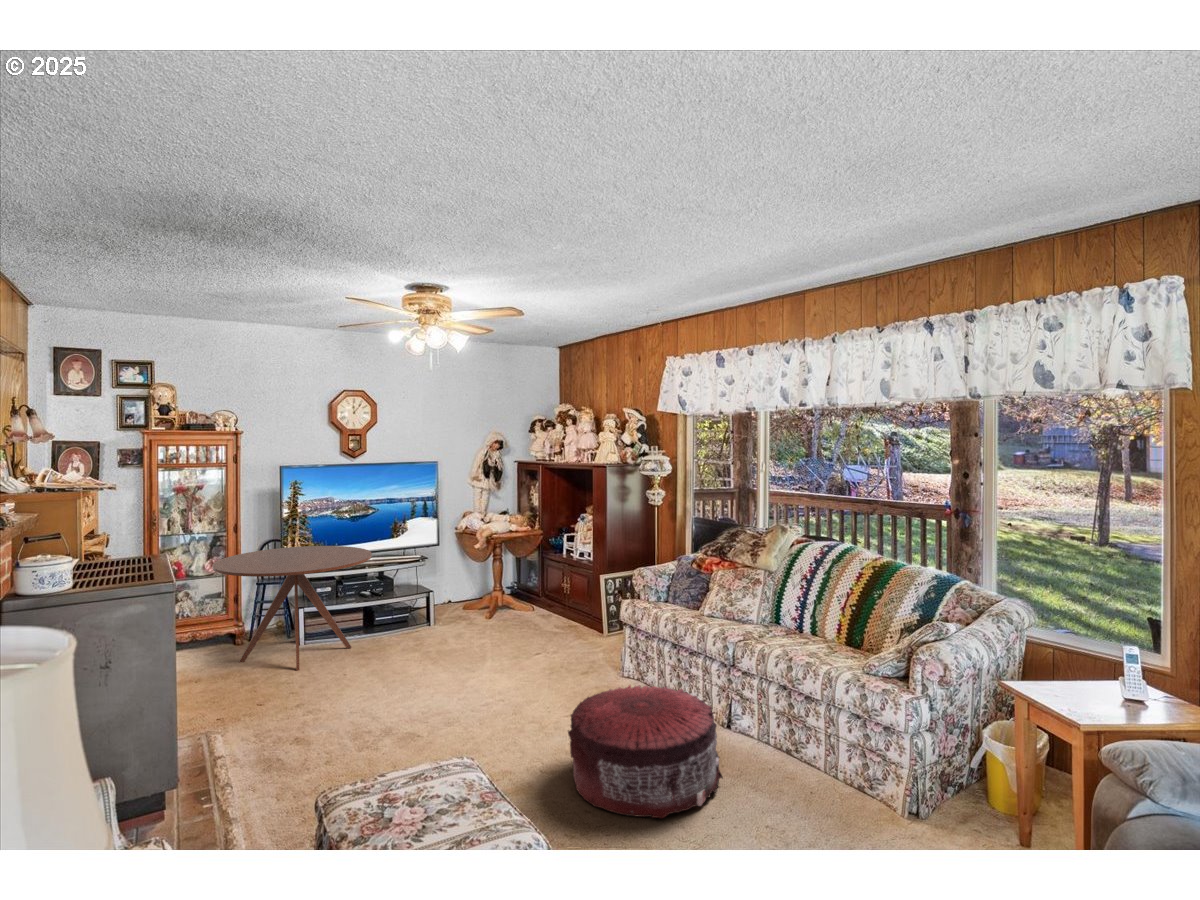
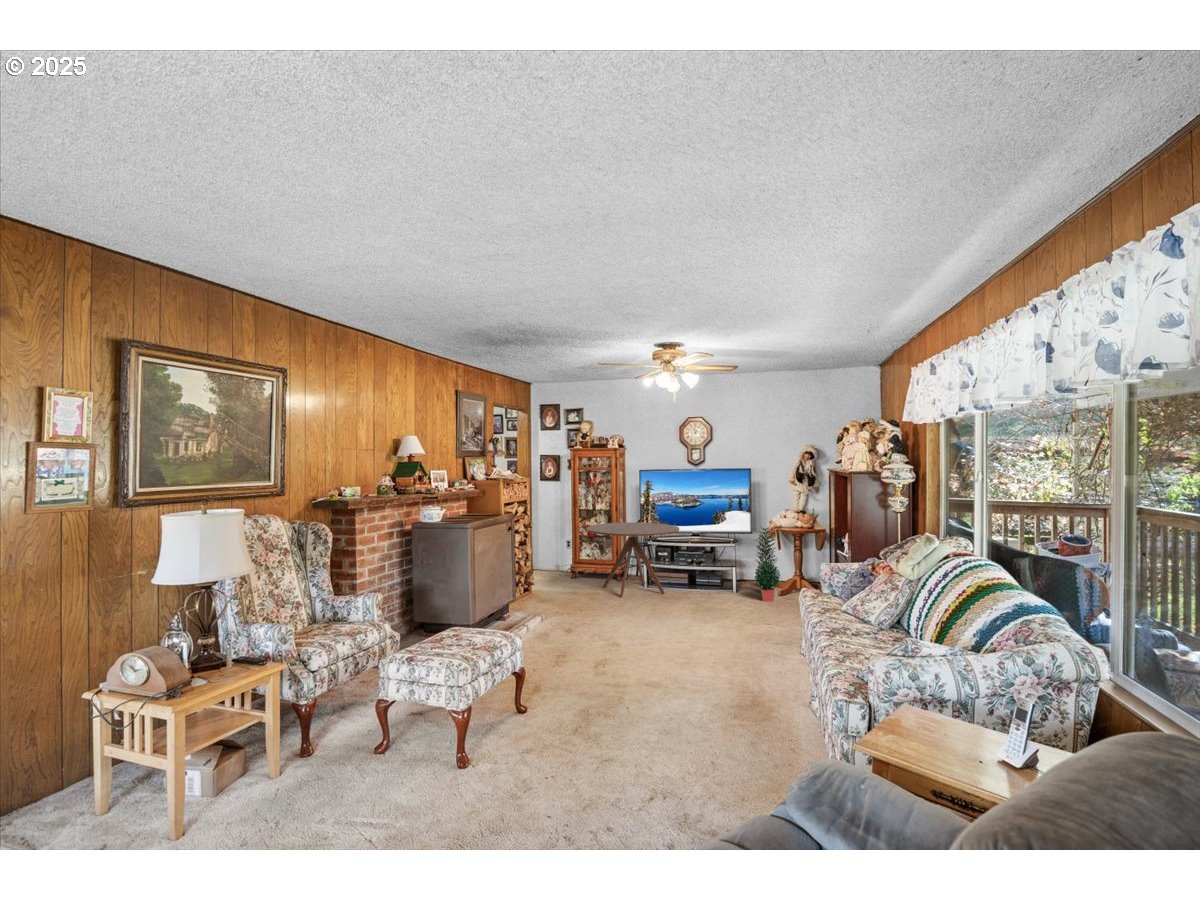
potted plant: none [440,532,500,627] -> present [755,527,780,602]
pouf: present [568,685,723,818] -> none [635,635,747,726]

